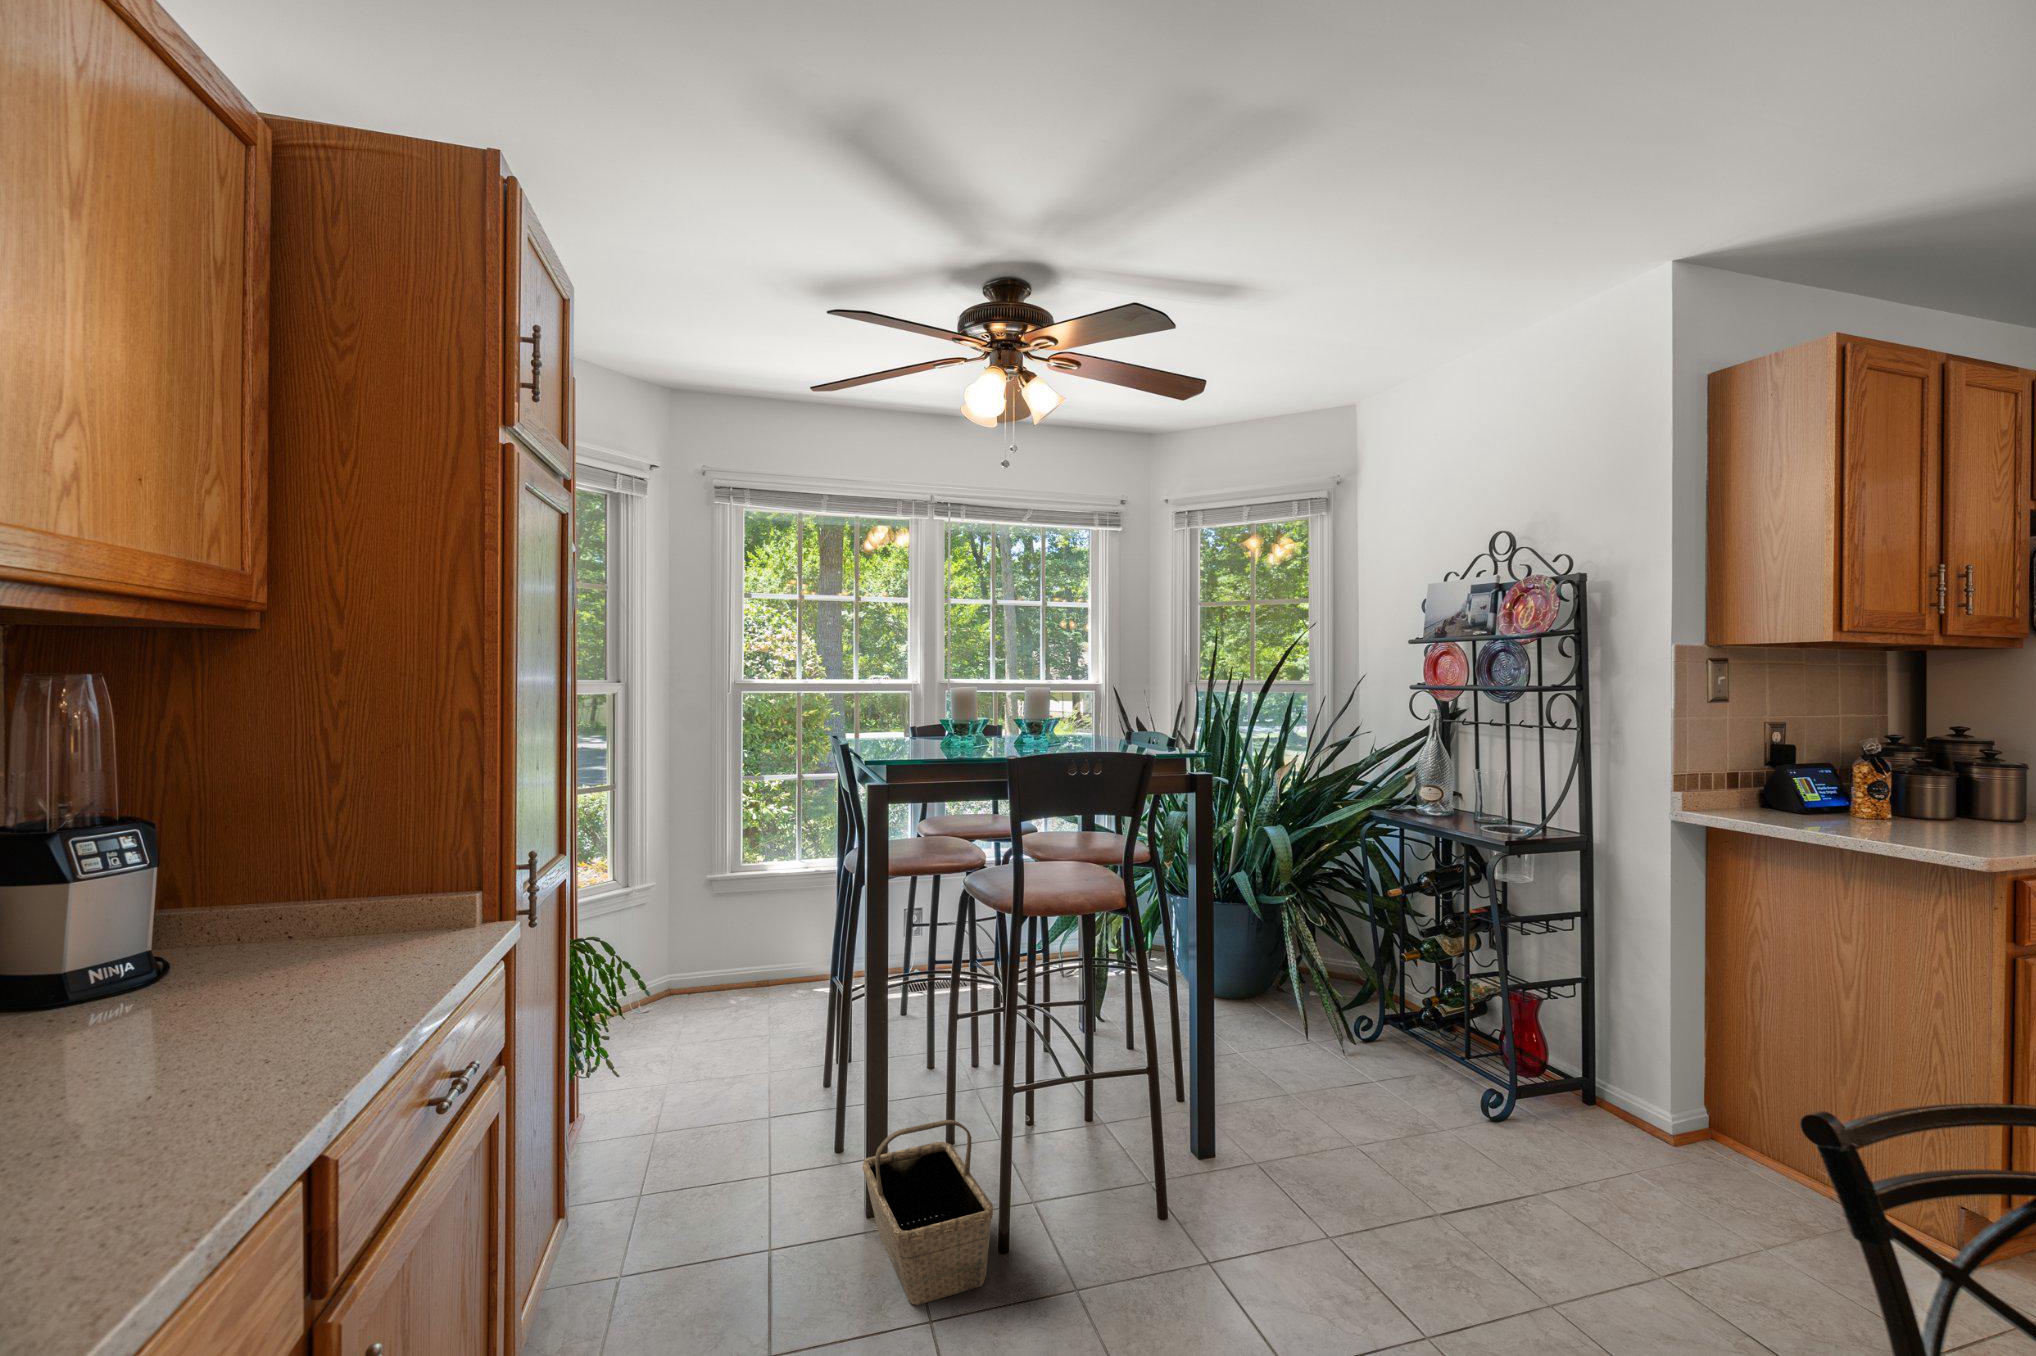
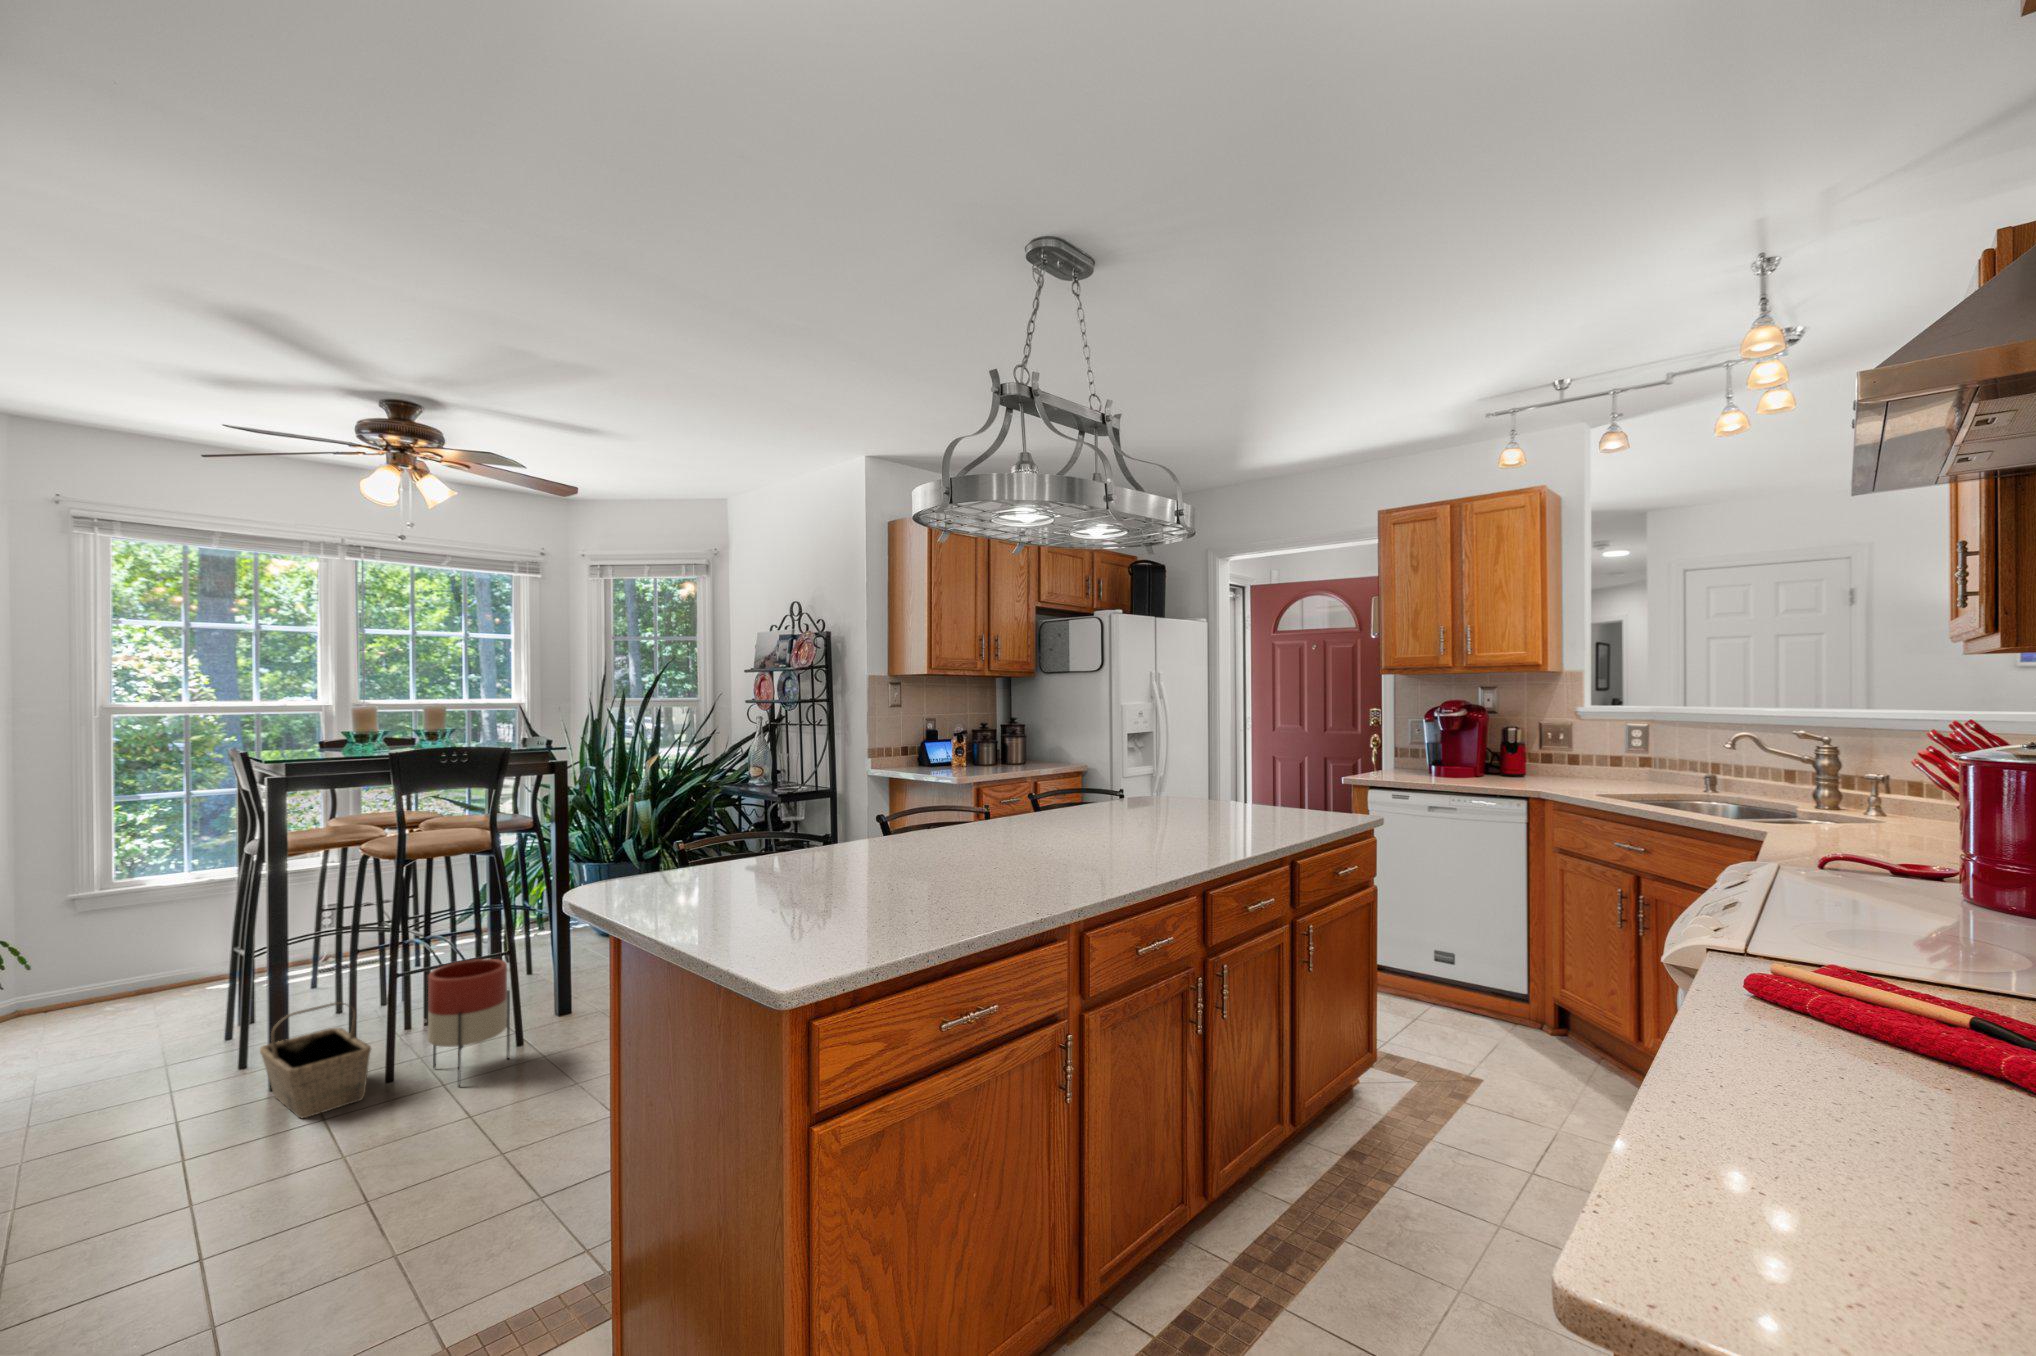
planter: none [1061,1079,1168,1303] -> present [427,959,510,1086]

